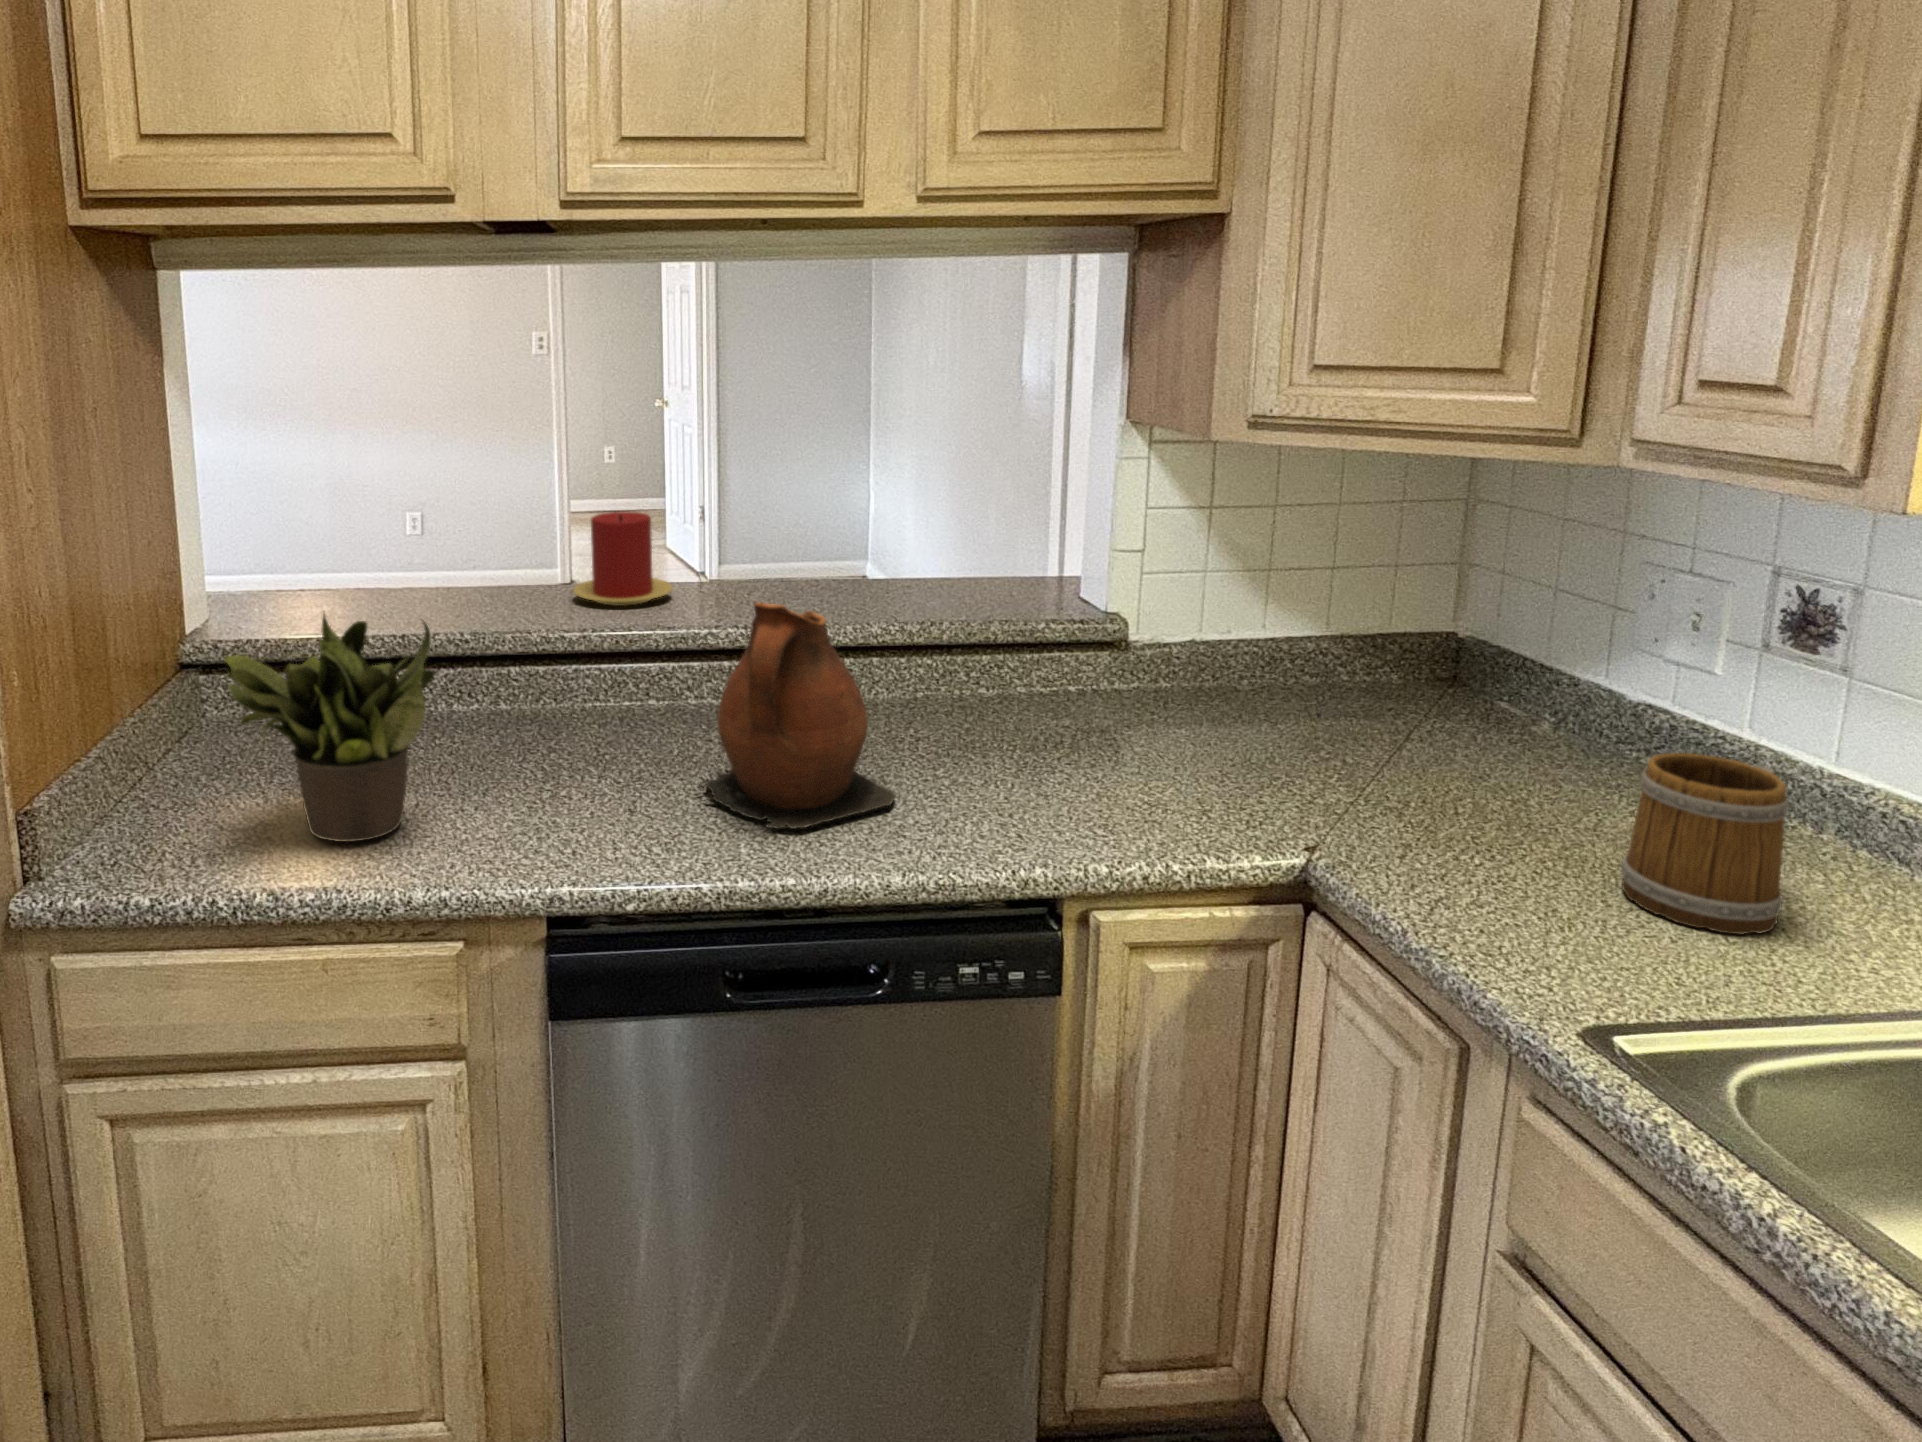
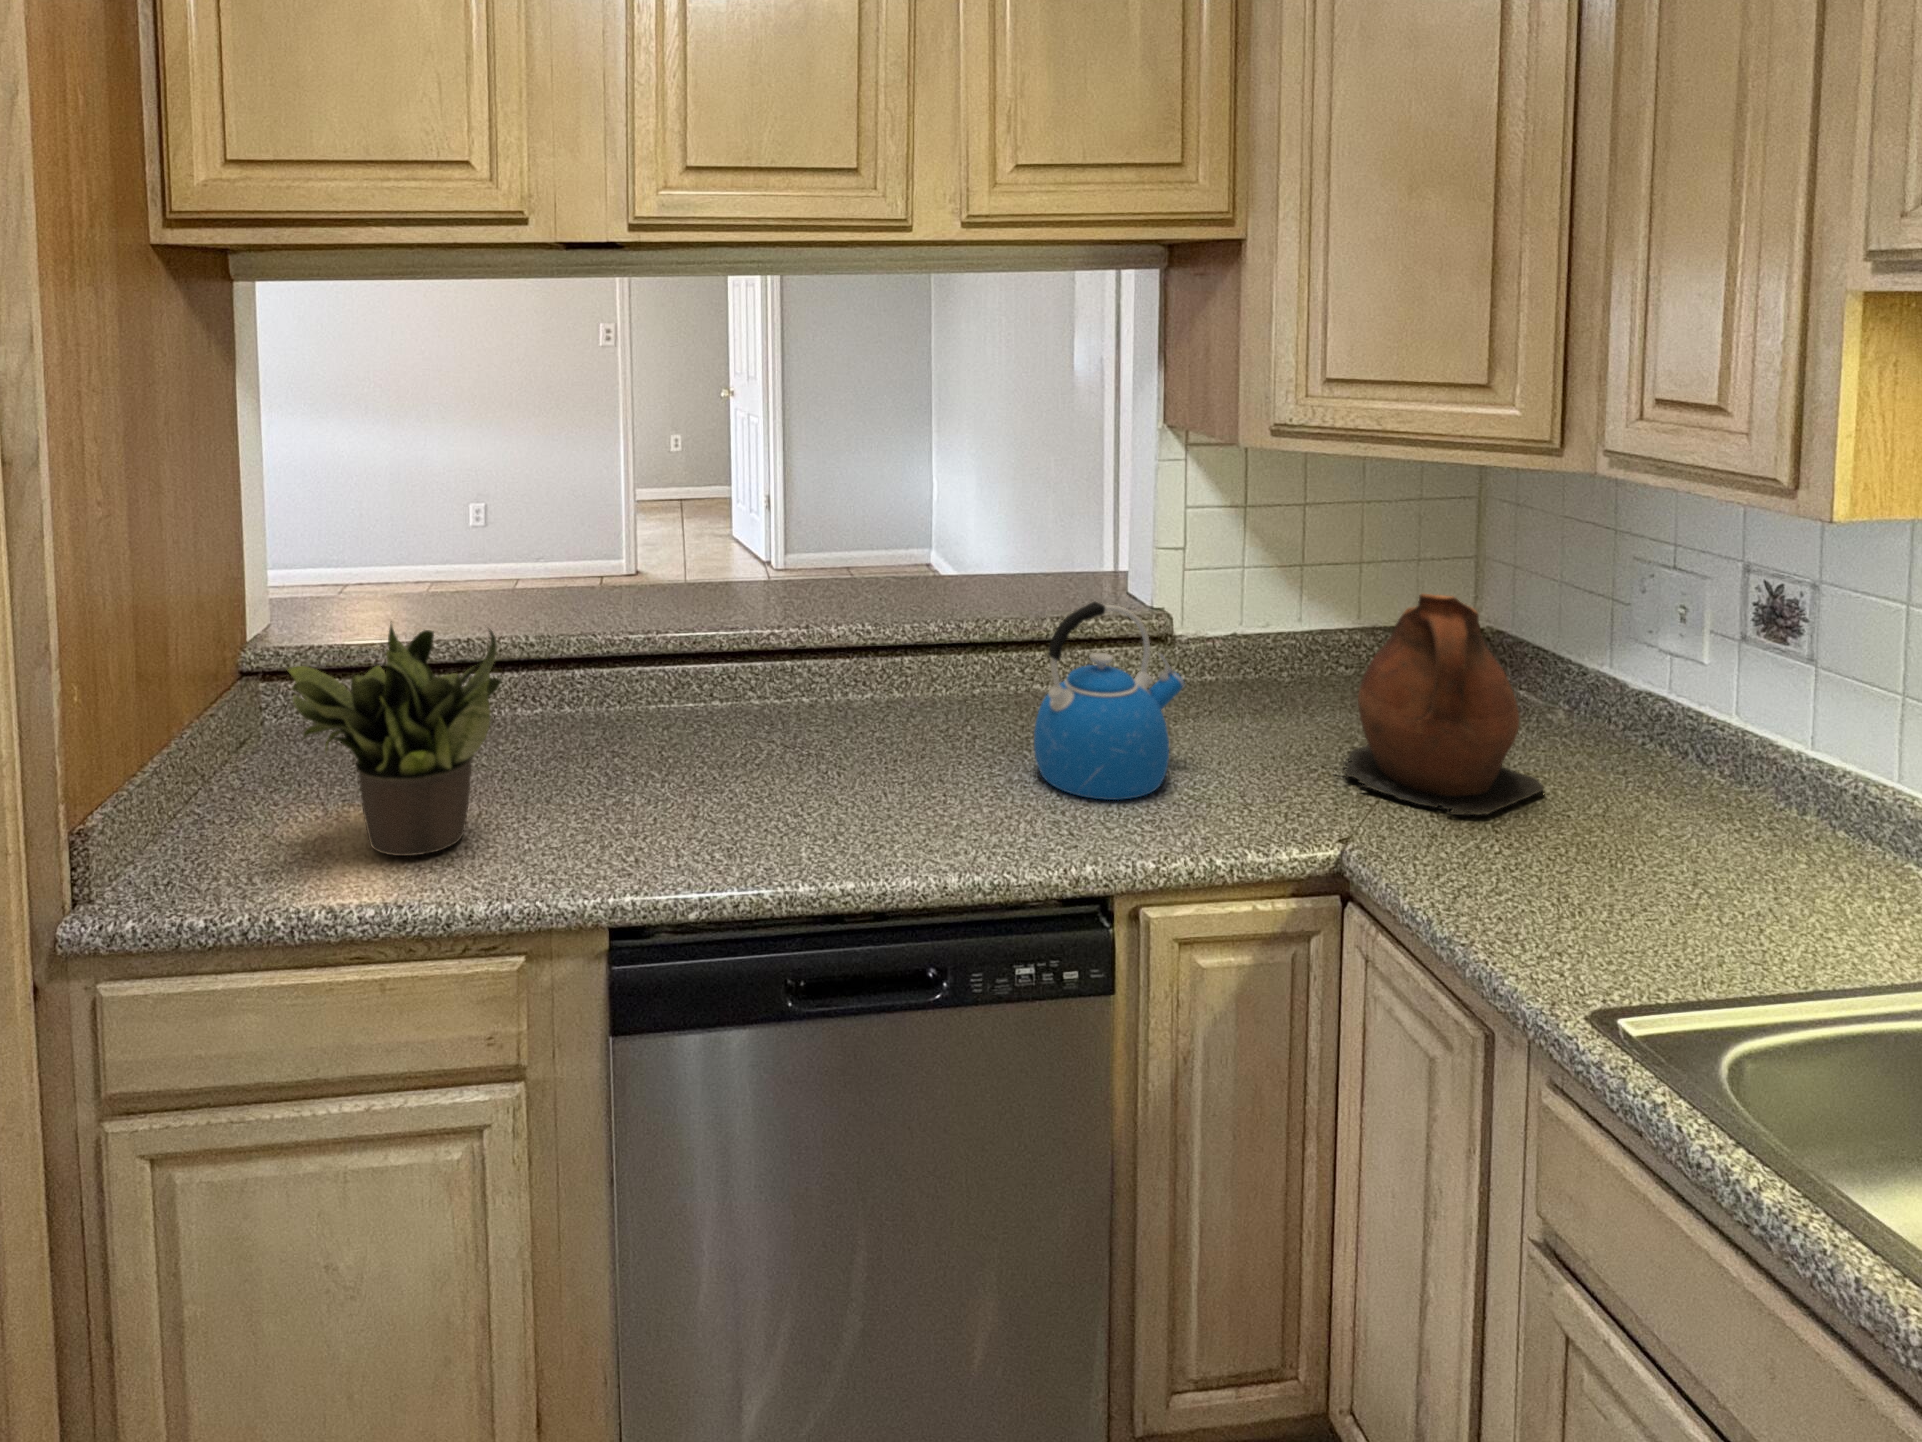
candle: present [573,512,672,606] -> none [637,513,736,607]
kettle: none [980,600,1140,802] -> present [1034,602,1185,800]
ceramic pitcher: present [704,602,895,829] -> present [1342,594,1544,815]
mug: present [1620,753,1789,934] -> none [1626,743,1771,917]

